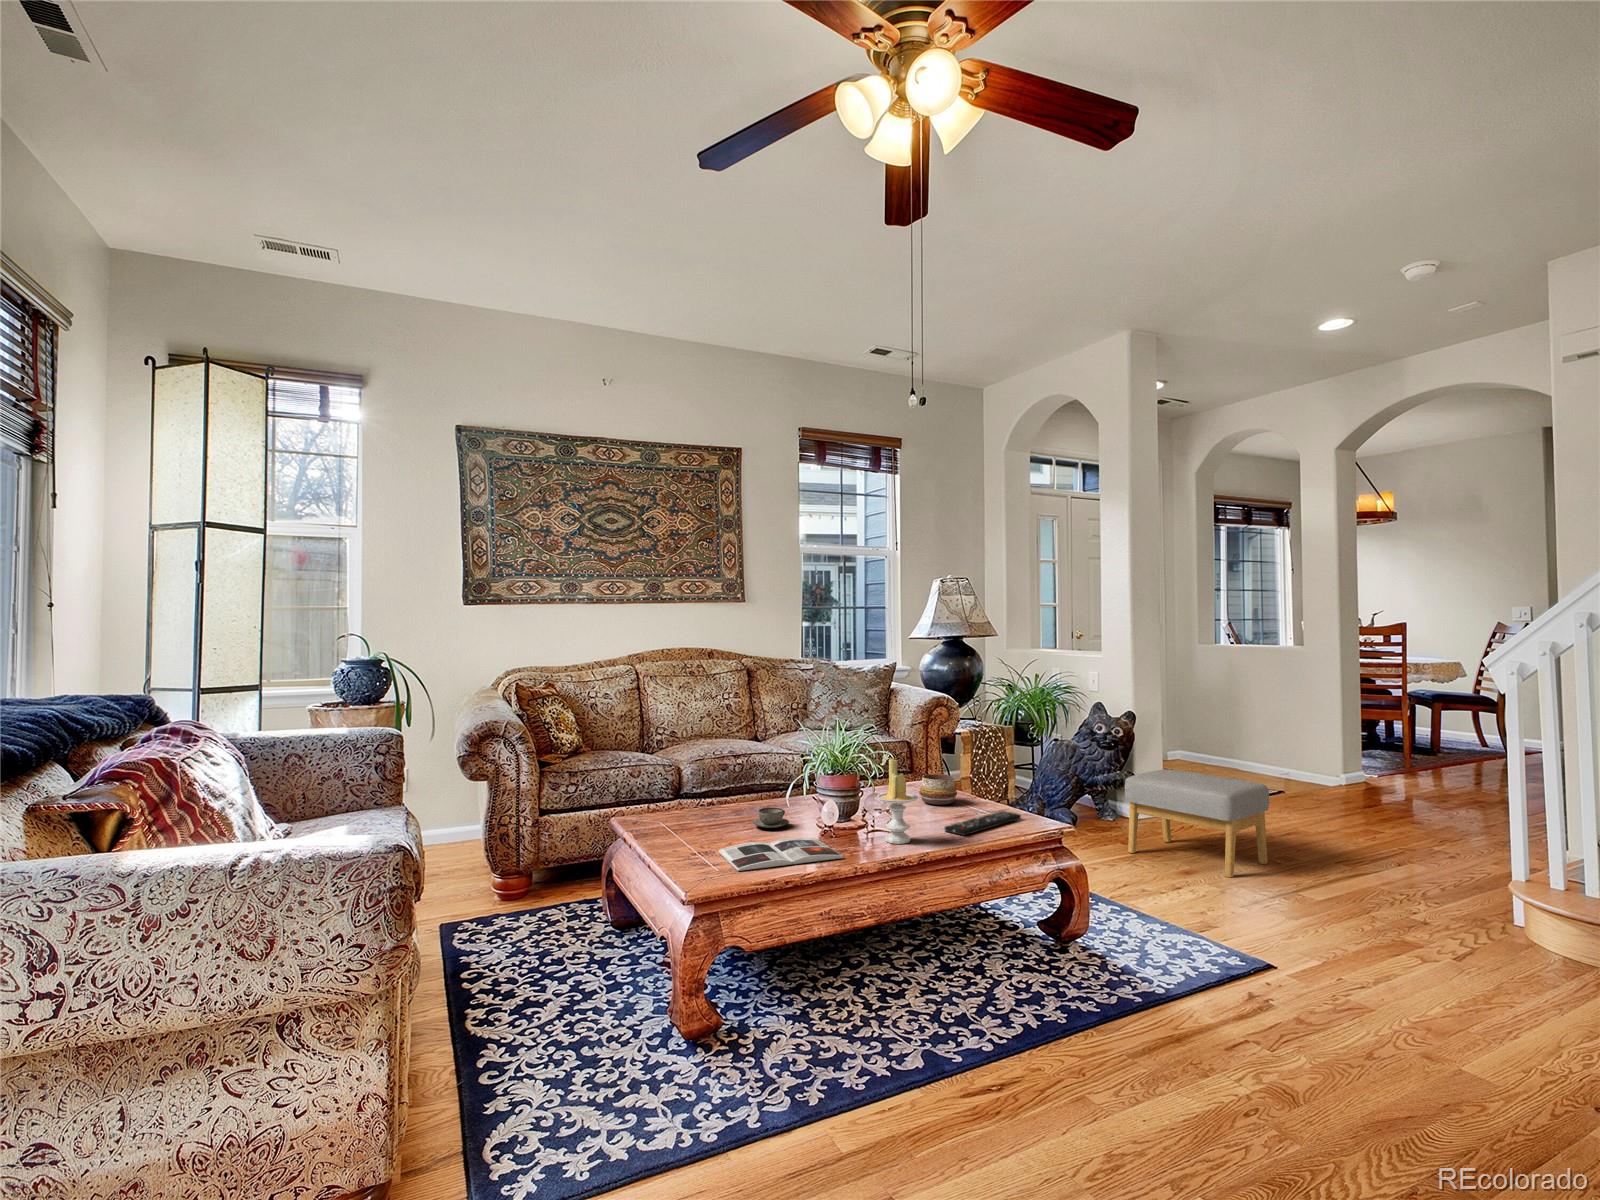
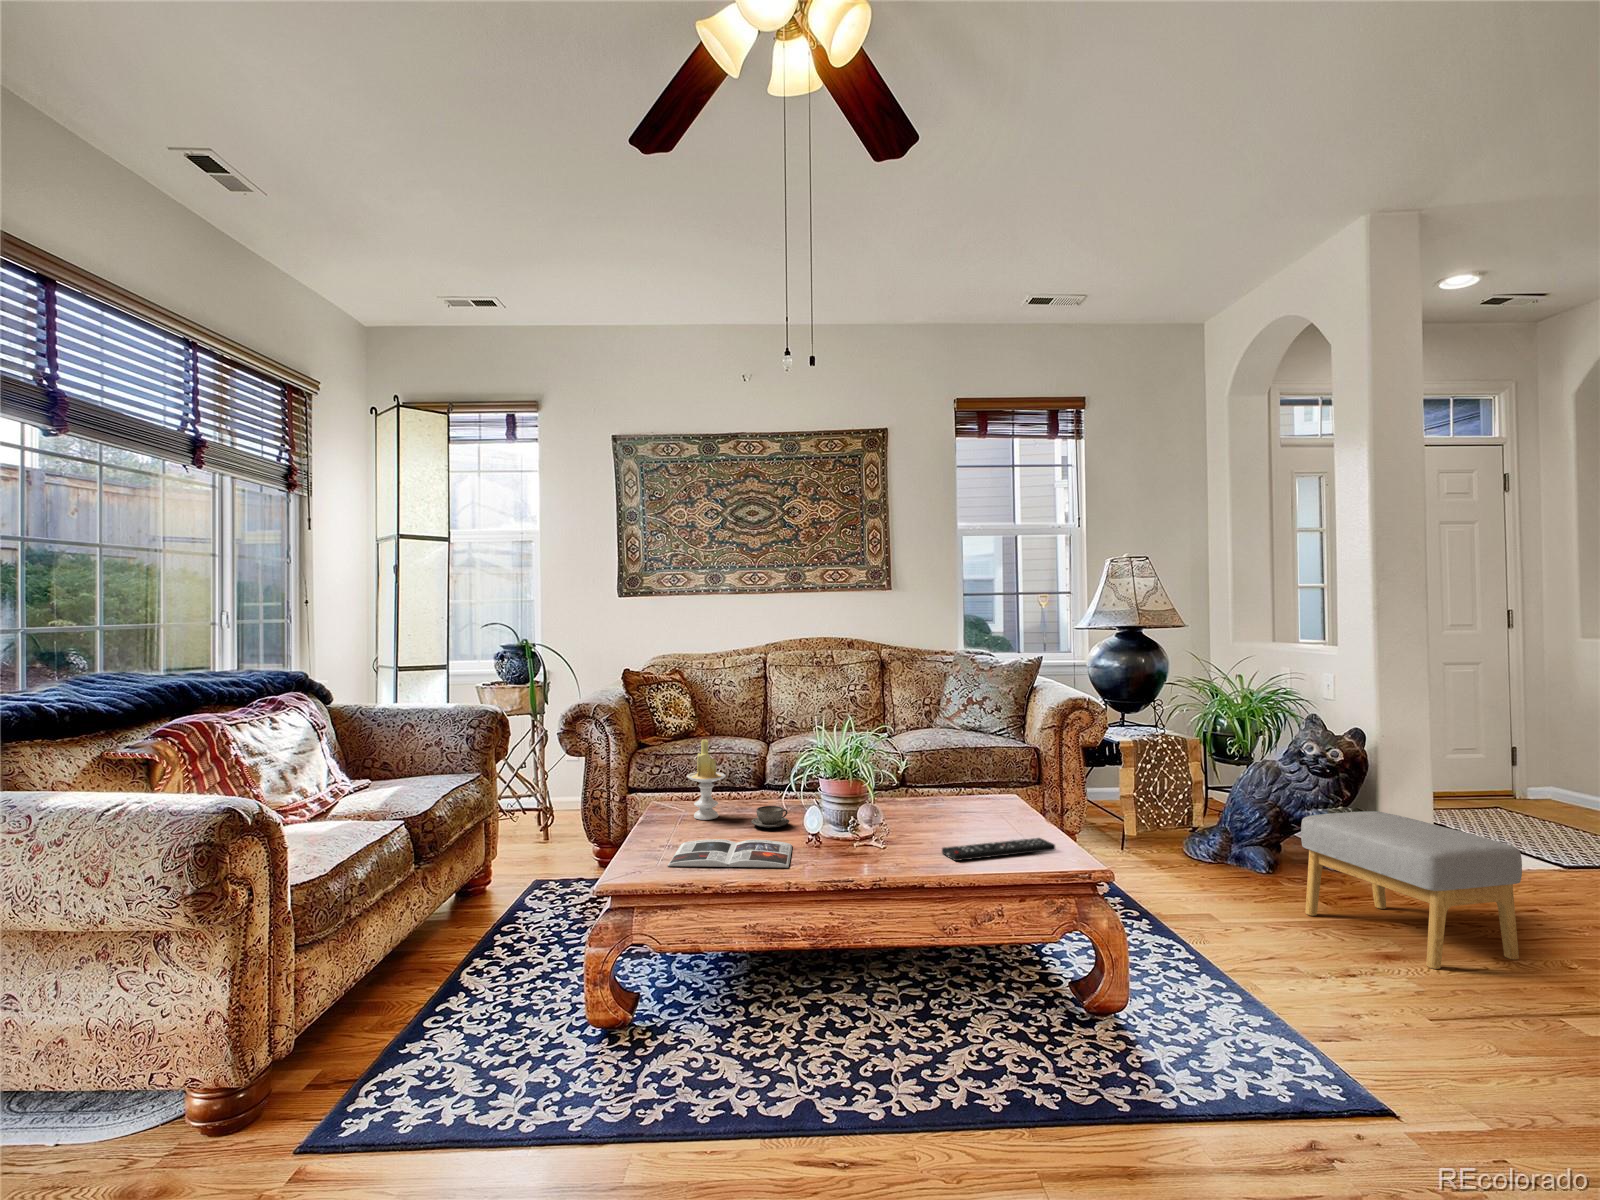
candle: present [877,758,918,844] -> present [687,739,726,820]
decorative bowl: present [919,774,957,805] -> none [964,787,1009,824]

